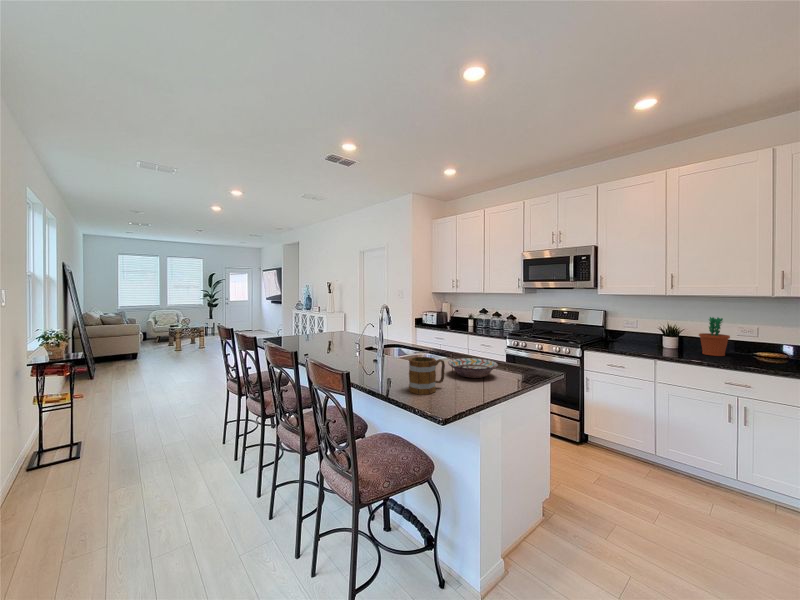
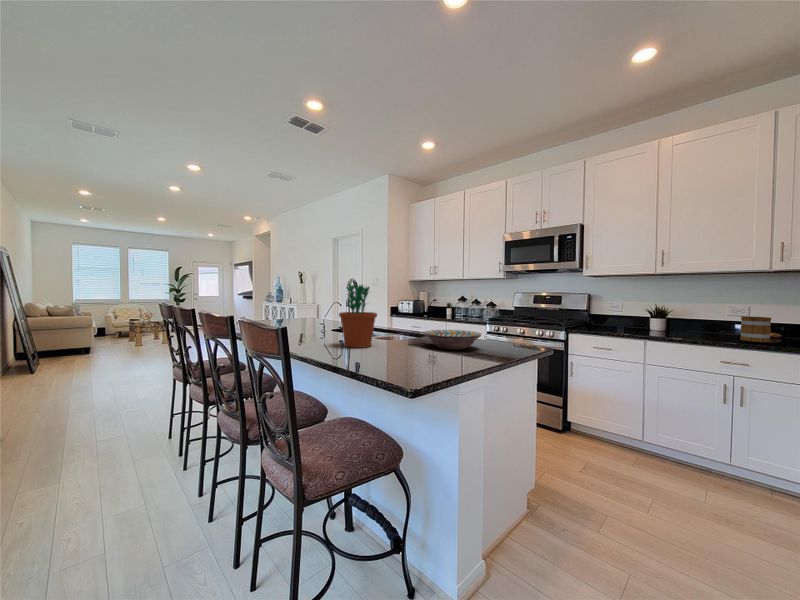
flower pot: present [699,317,730,356] -> present [339,283,377,348]
mug: present [409,357,445,394] -> present [740,316,771,342]

